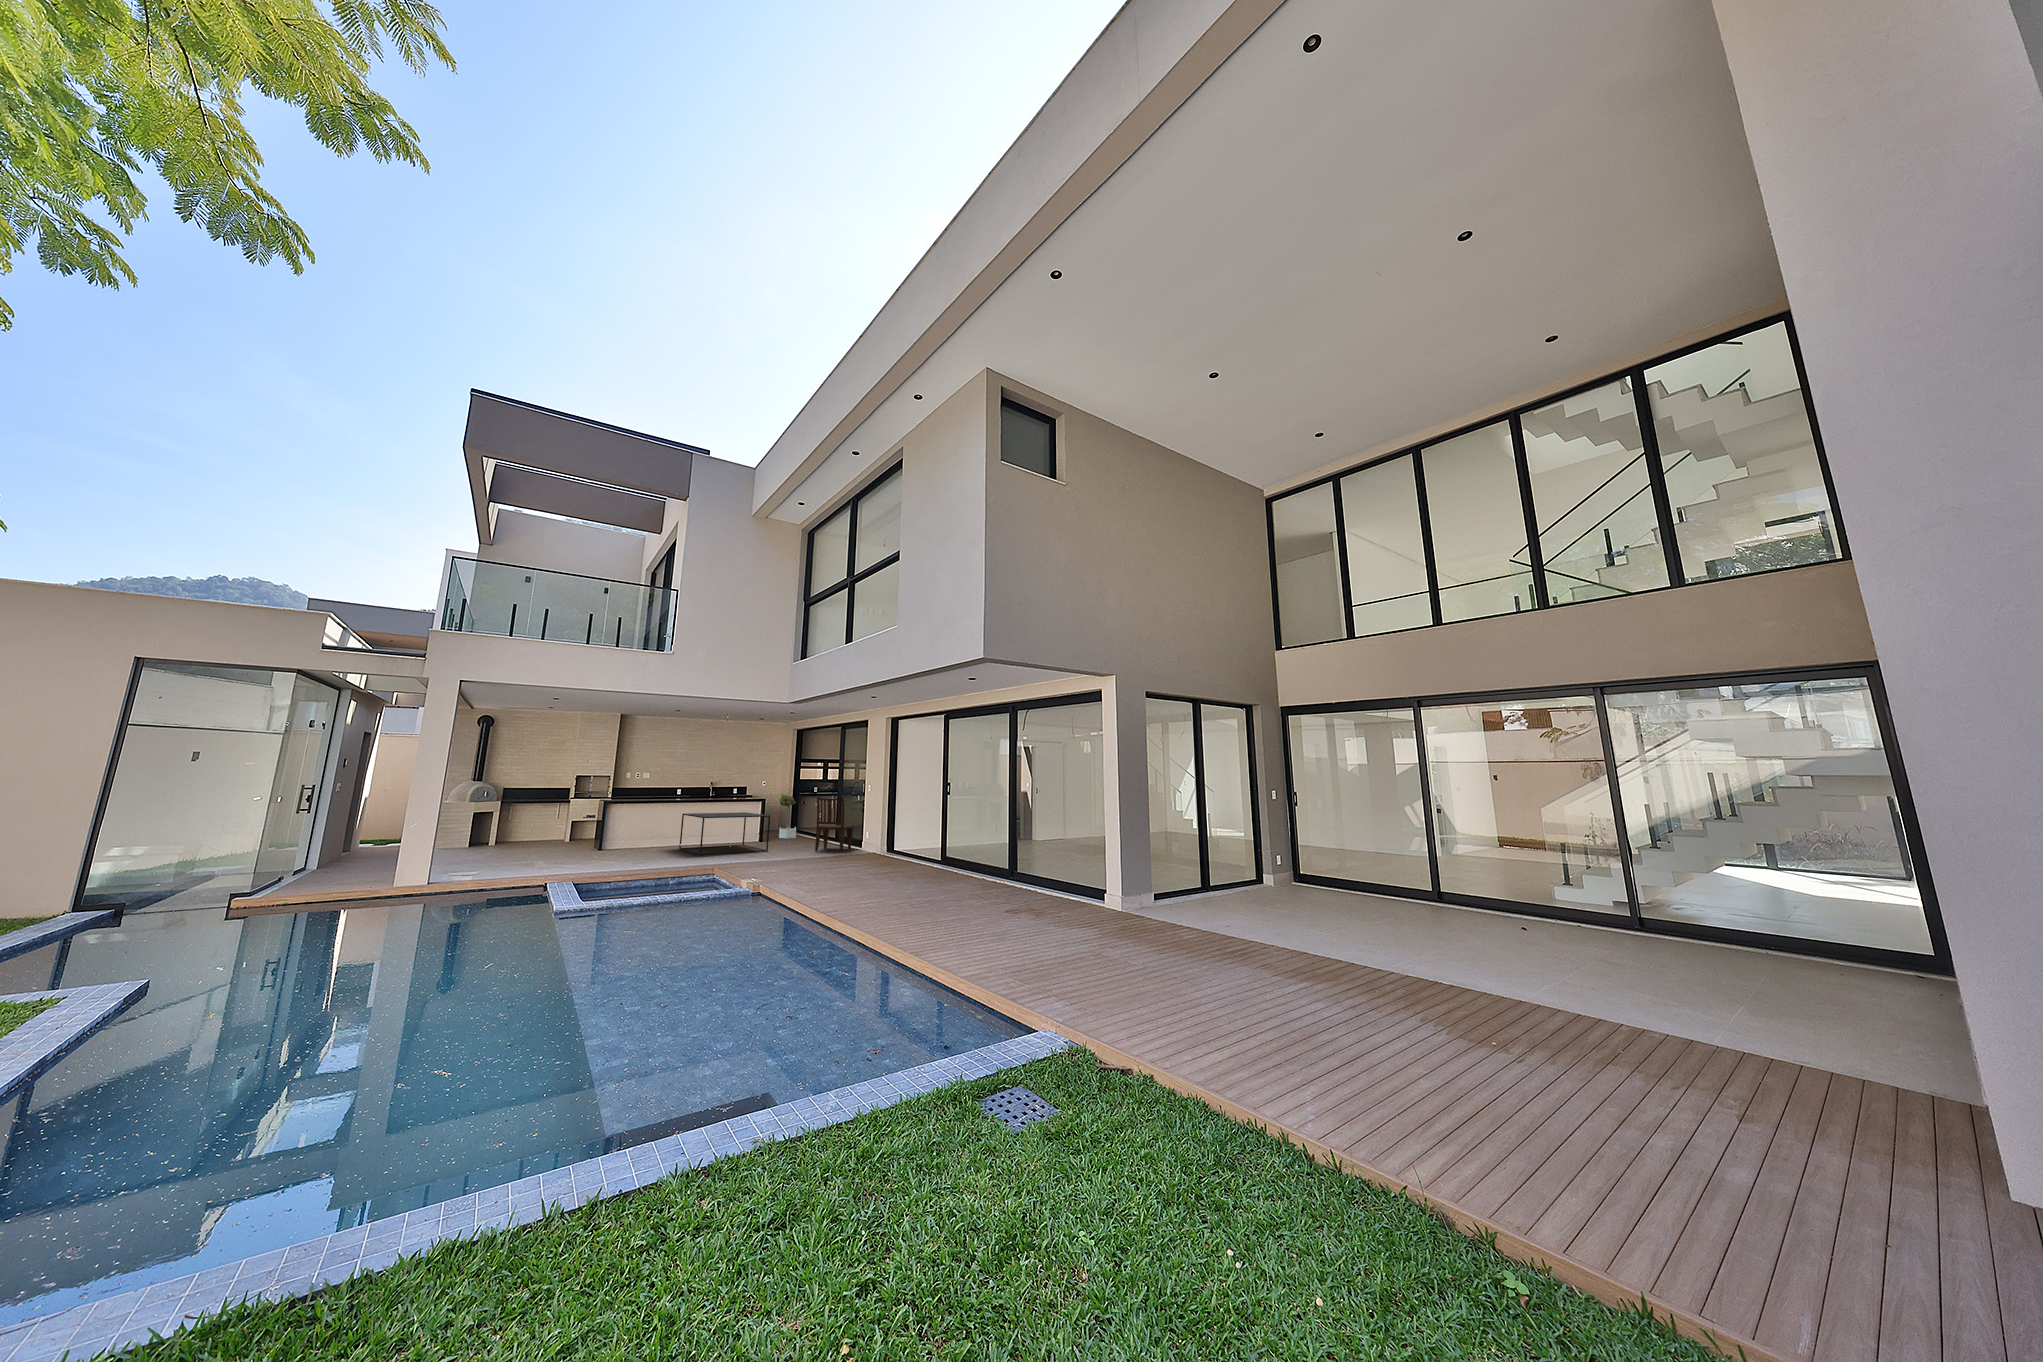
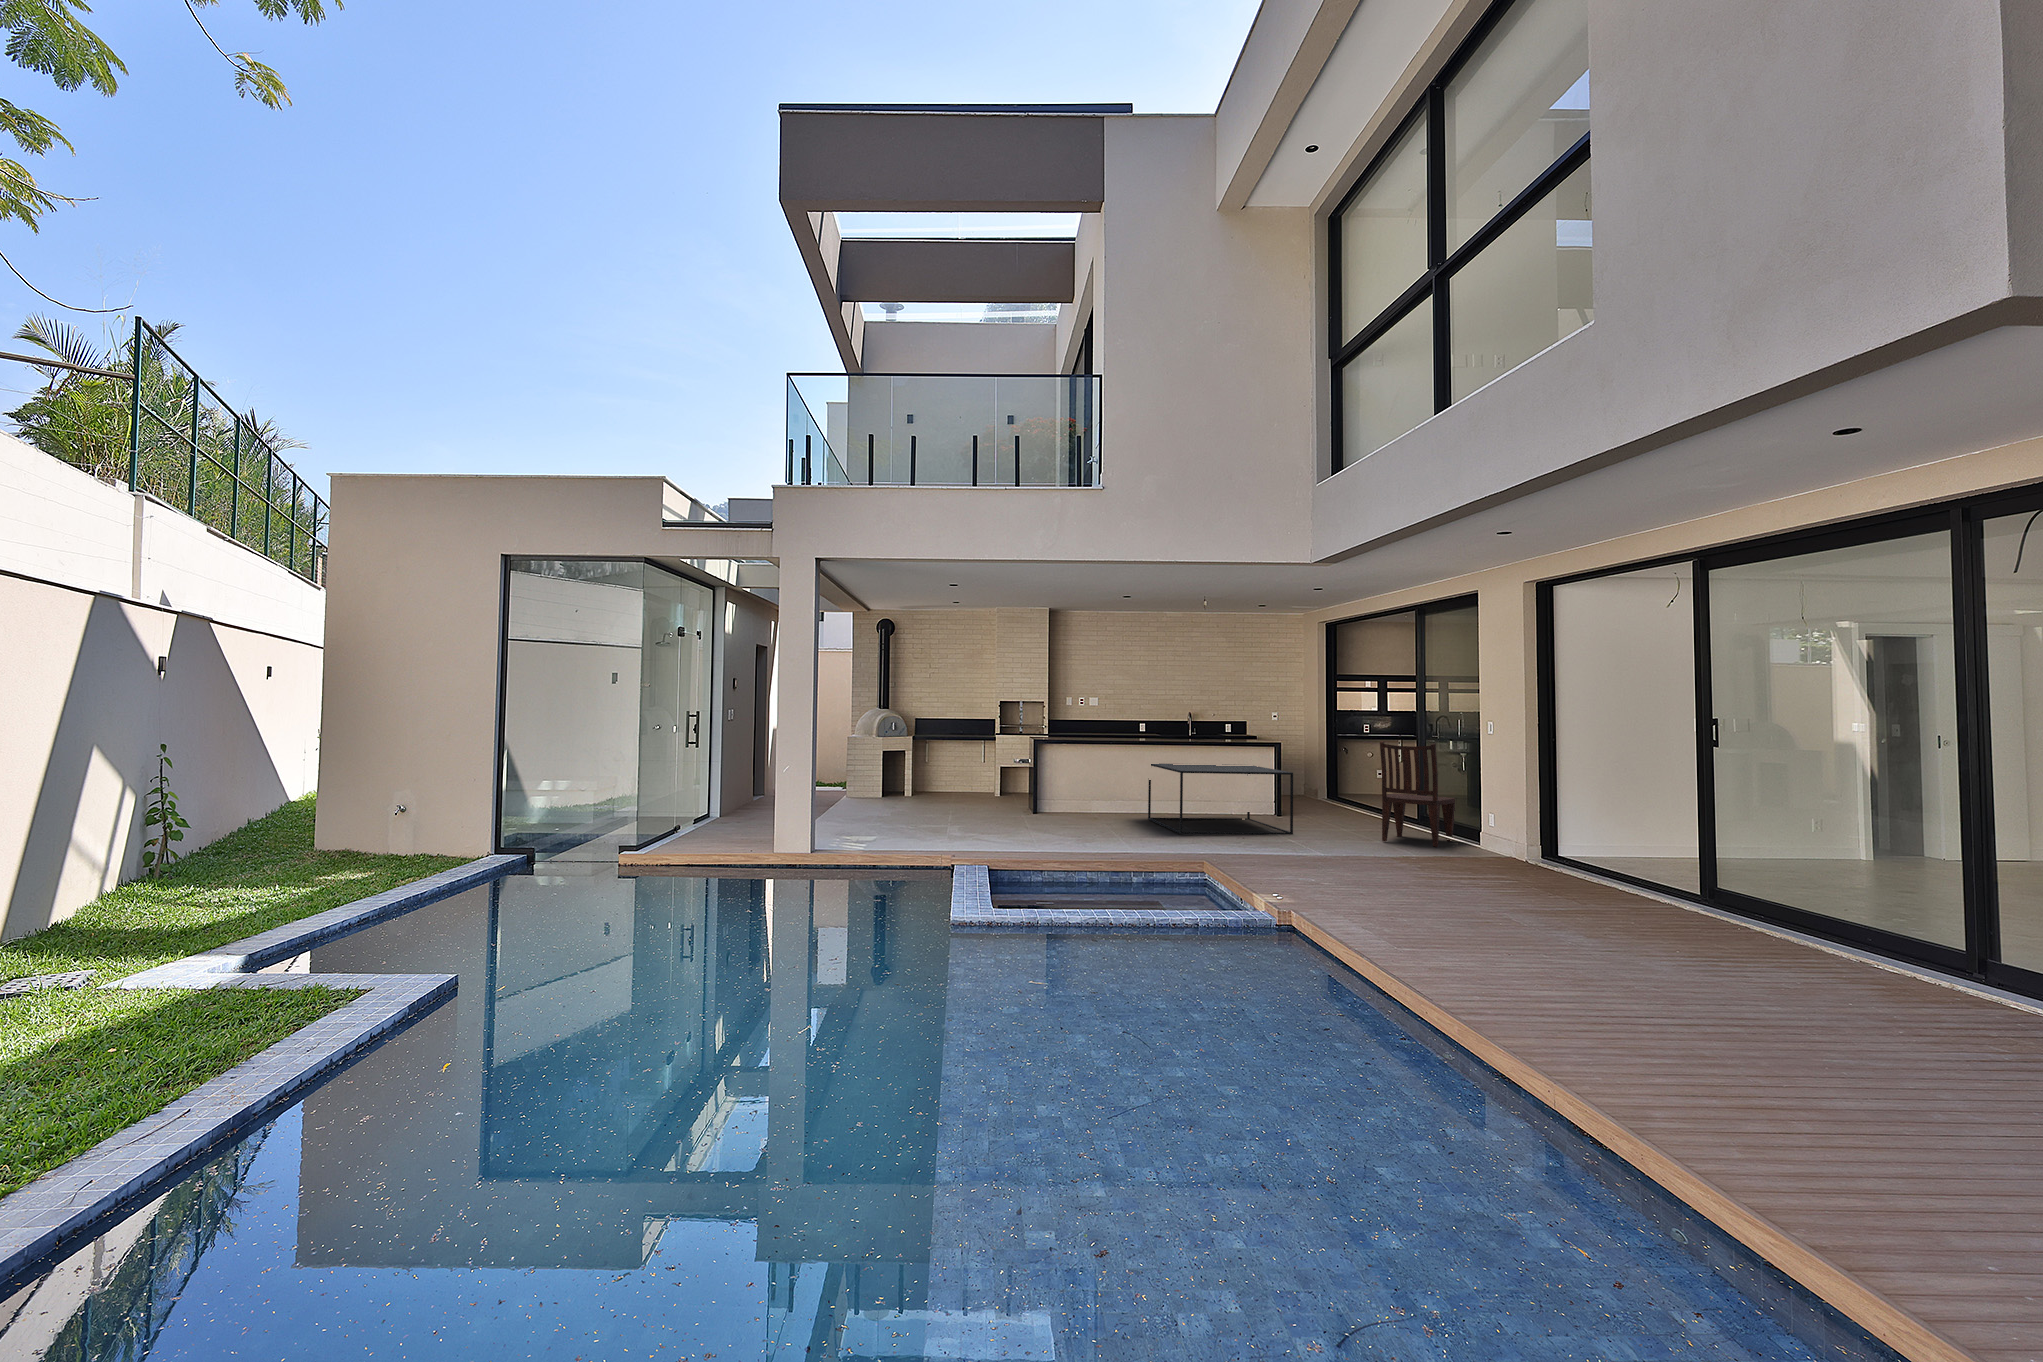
potted tree: present [779,794,796,839] -> none [1303,735,1337,811]

